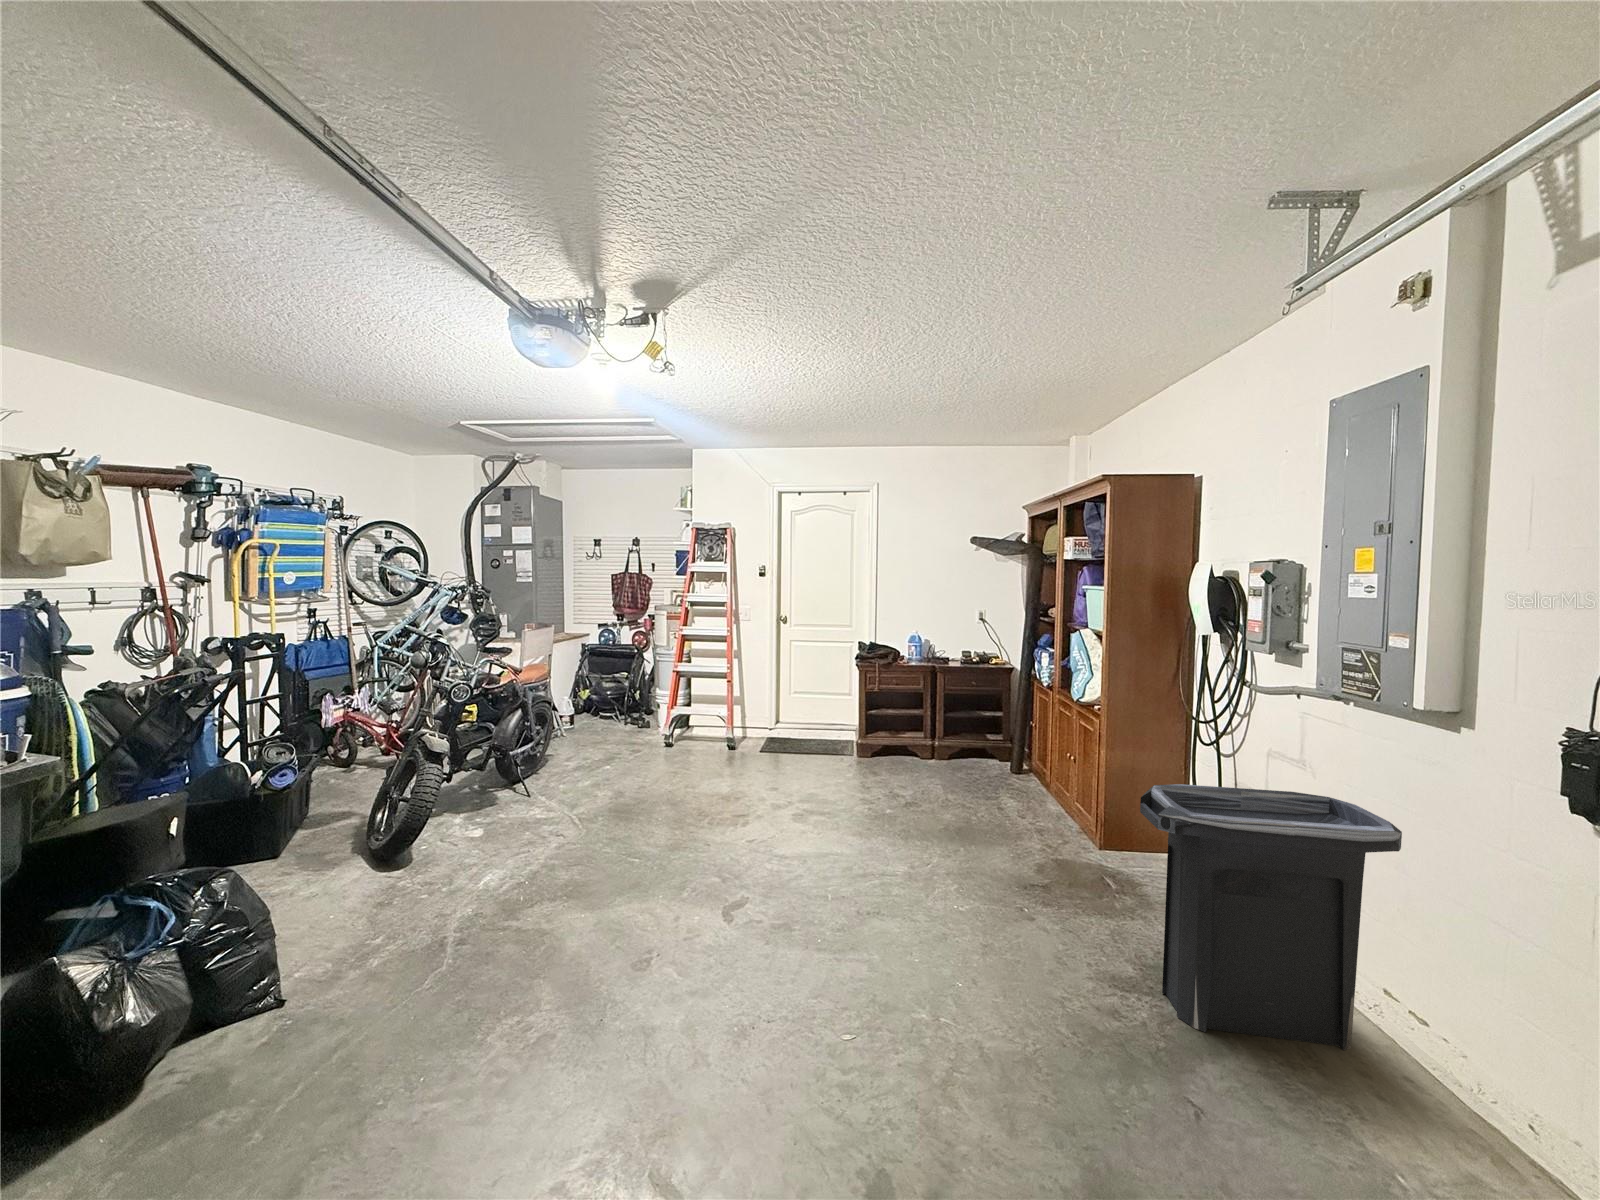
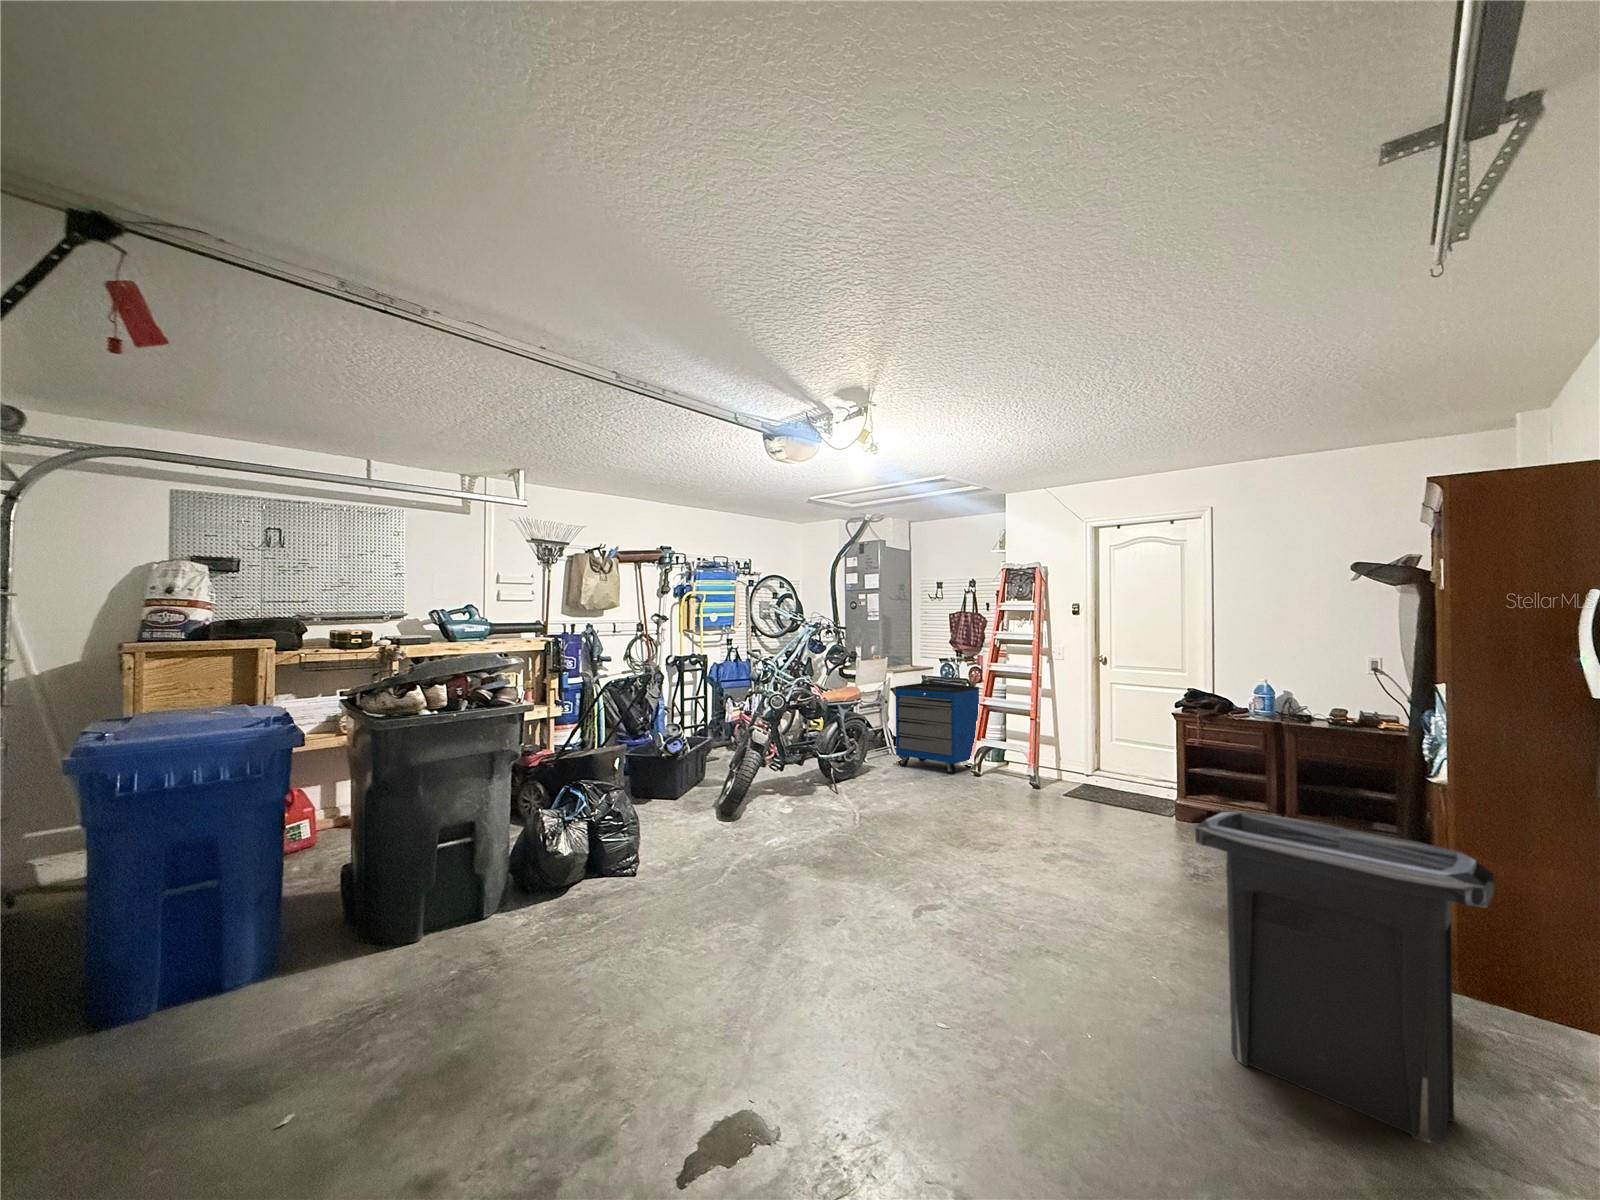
storage cabinet: none [564,648,658,741] -> present [890,683,979,775]

